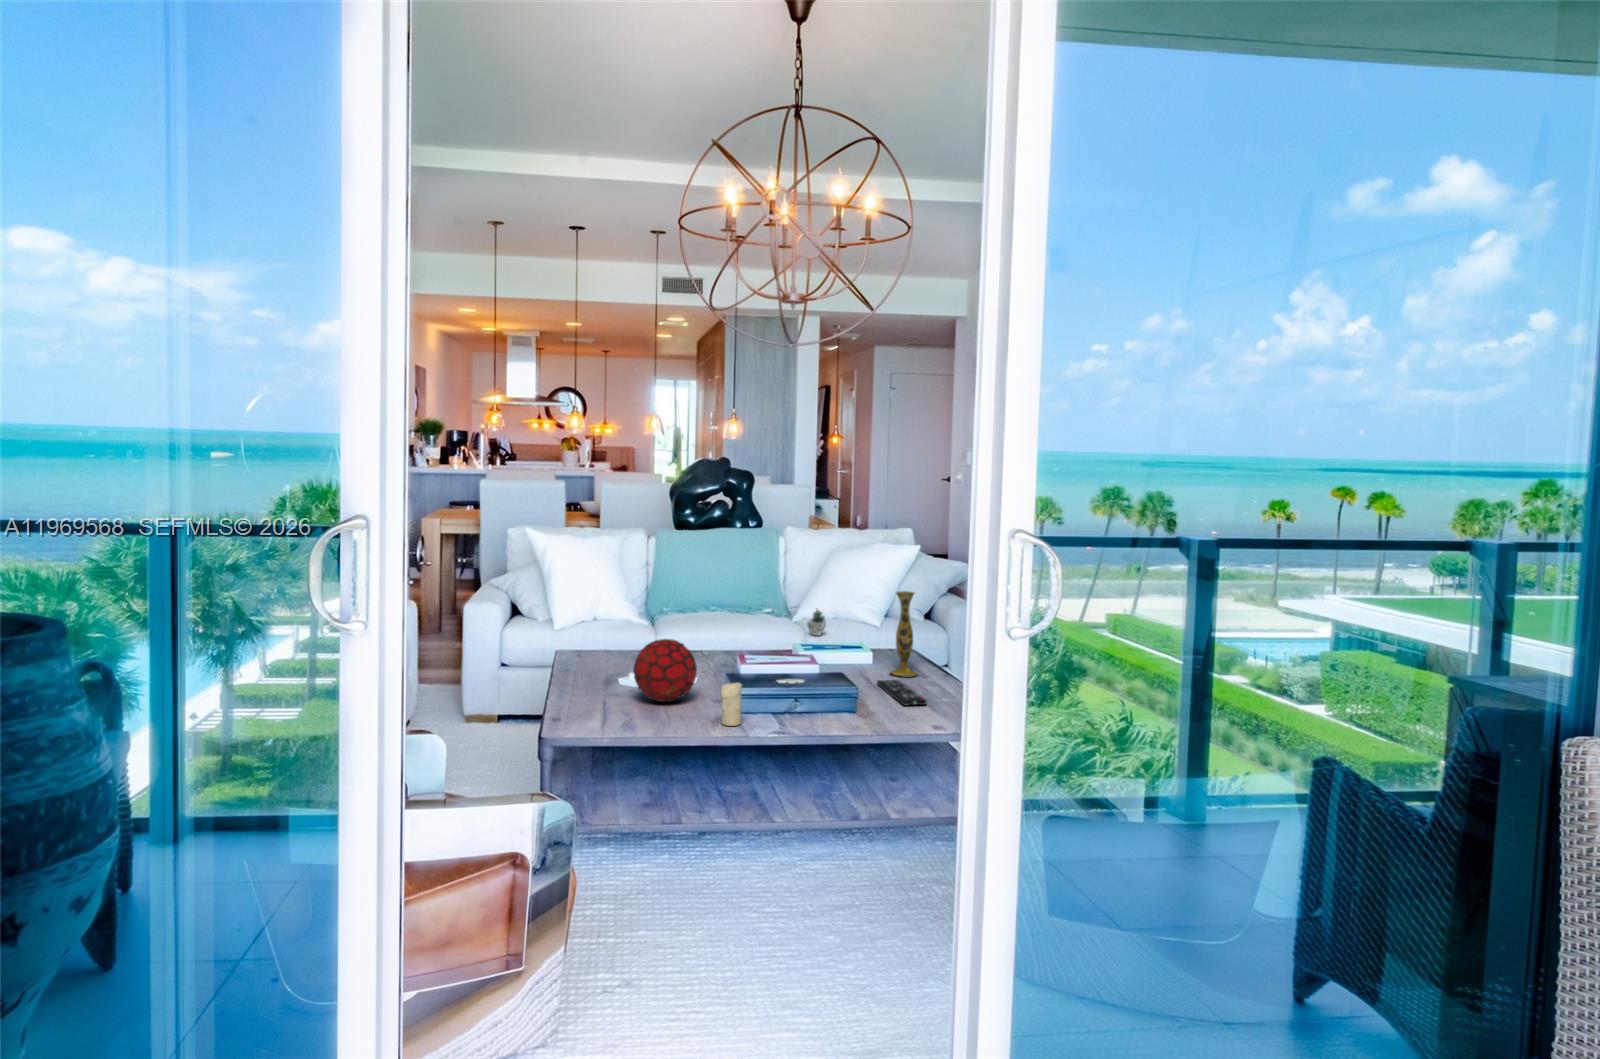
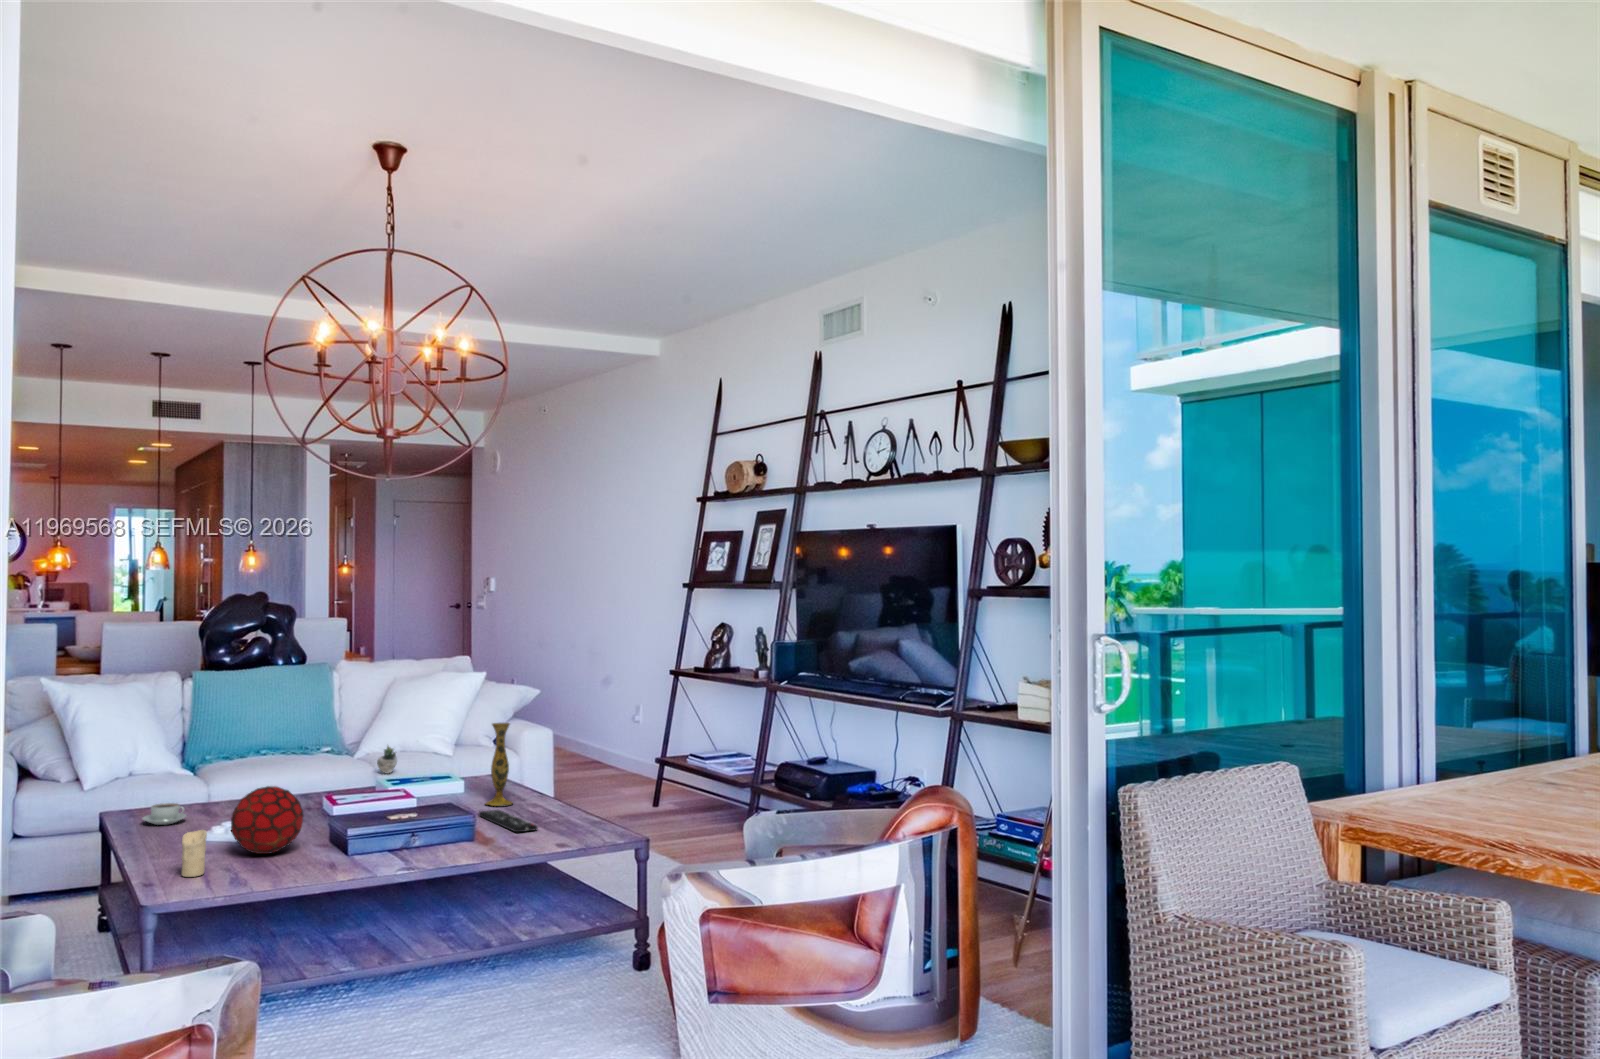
coffee cup: none [586,647,622,667] -> present [143,803,186,825]
candle: present [721,683,742,726] -> present [182,830,207,877]

